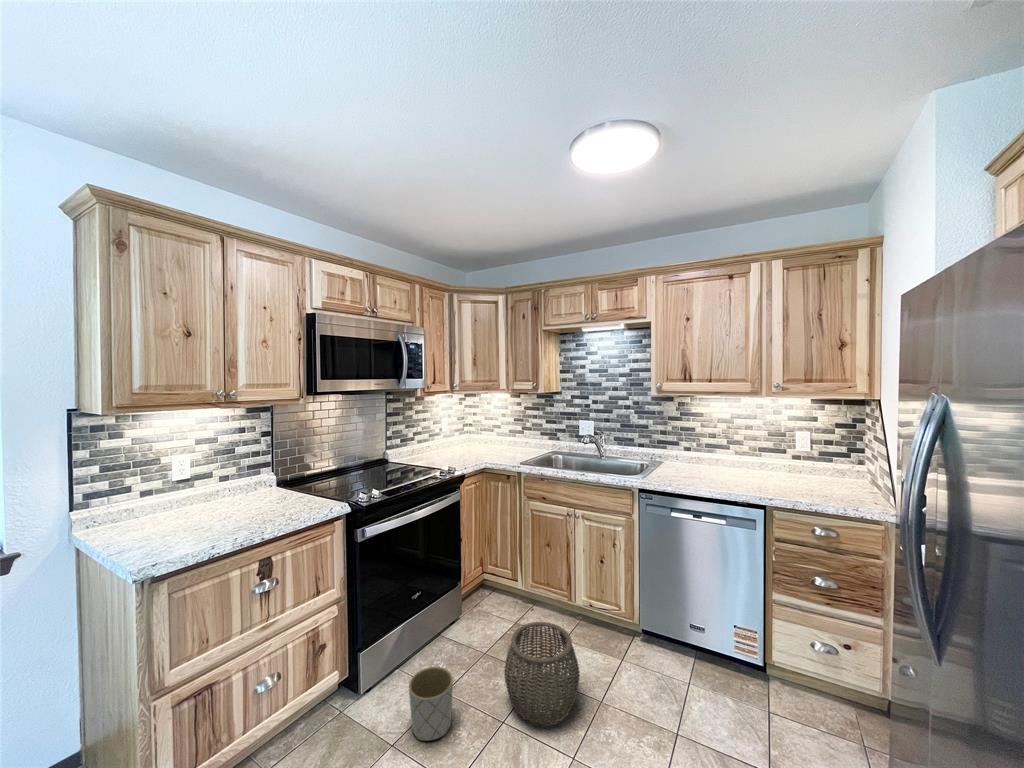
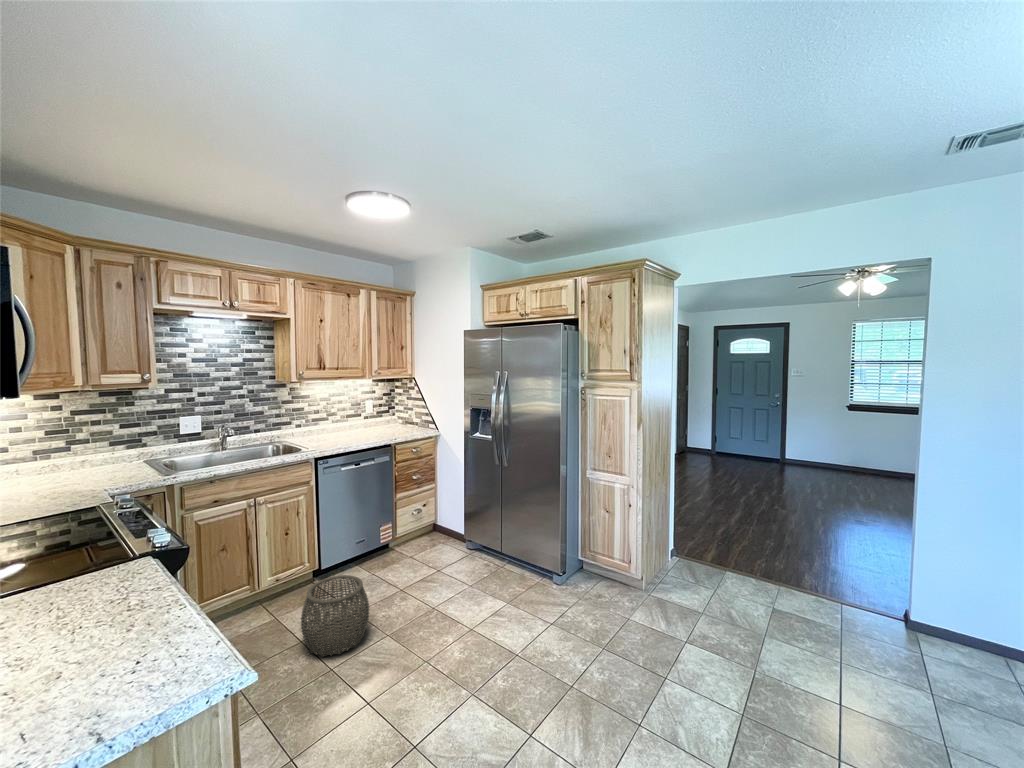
planter: present [409,667,453,741] -> none [276,657,325,730]

